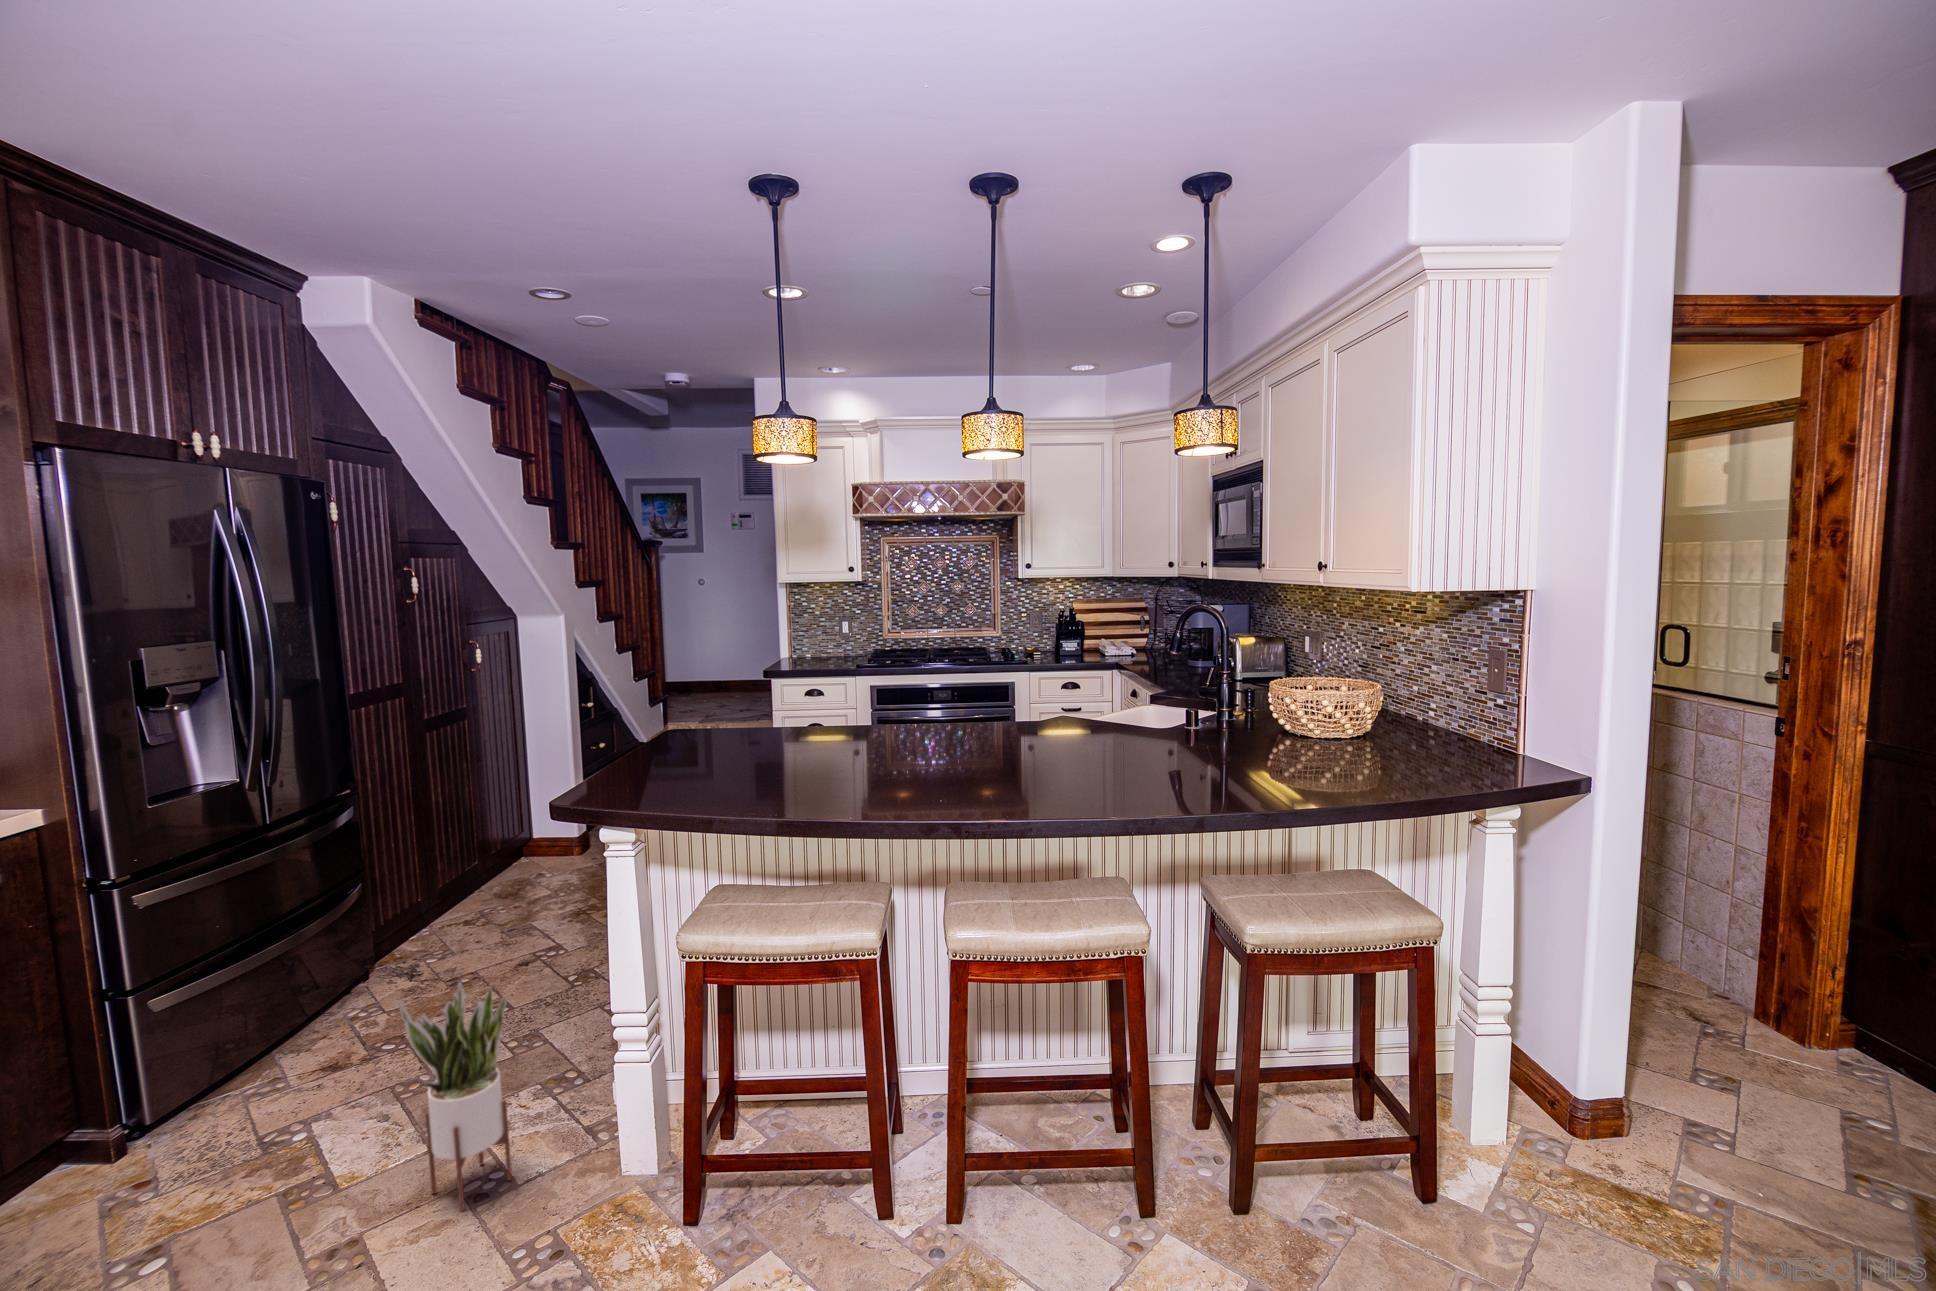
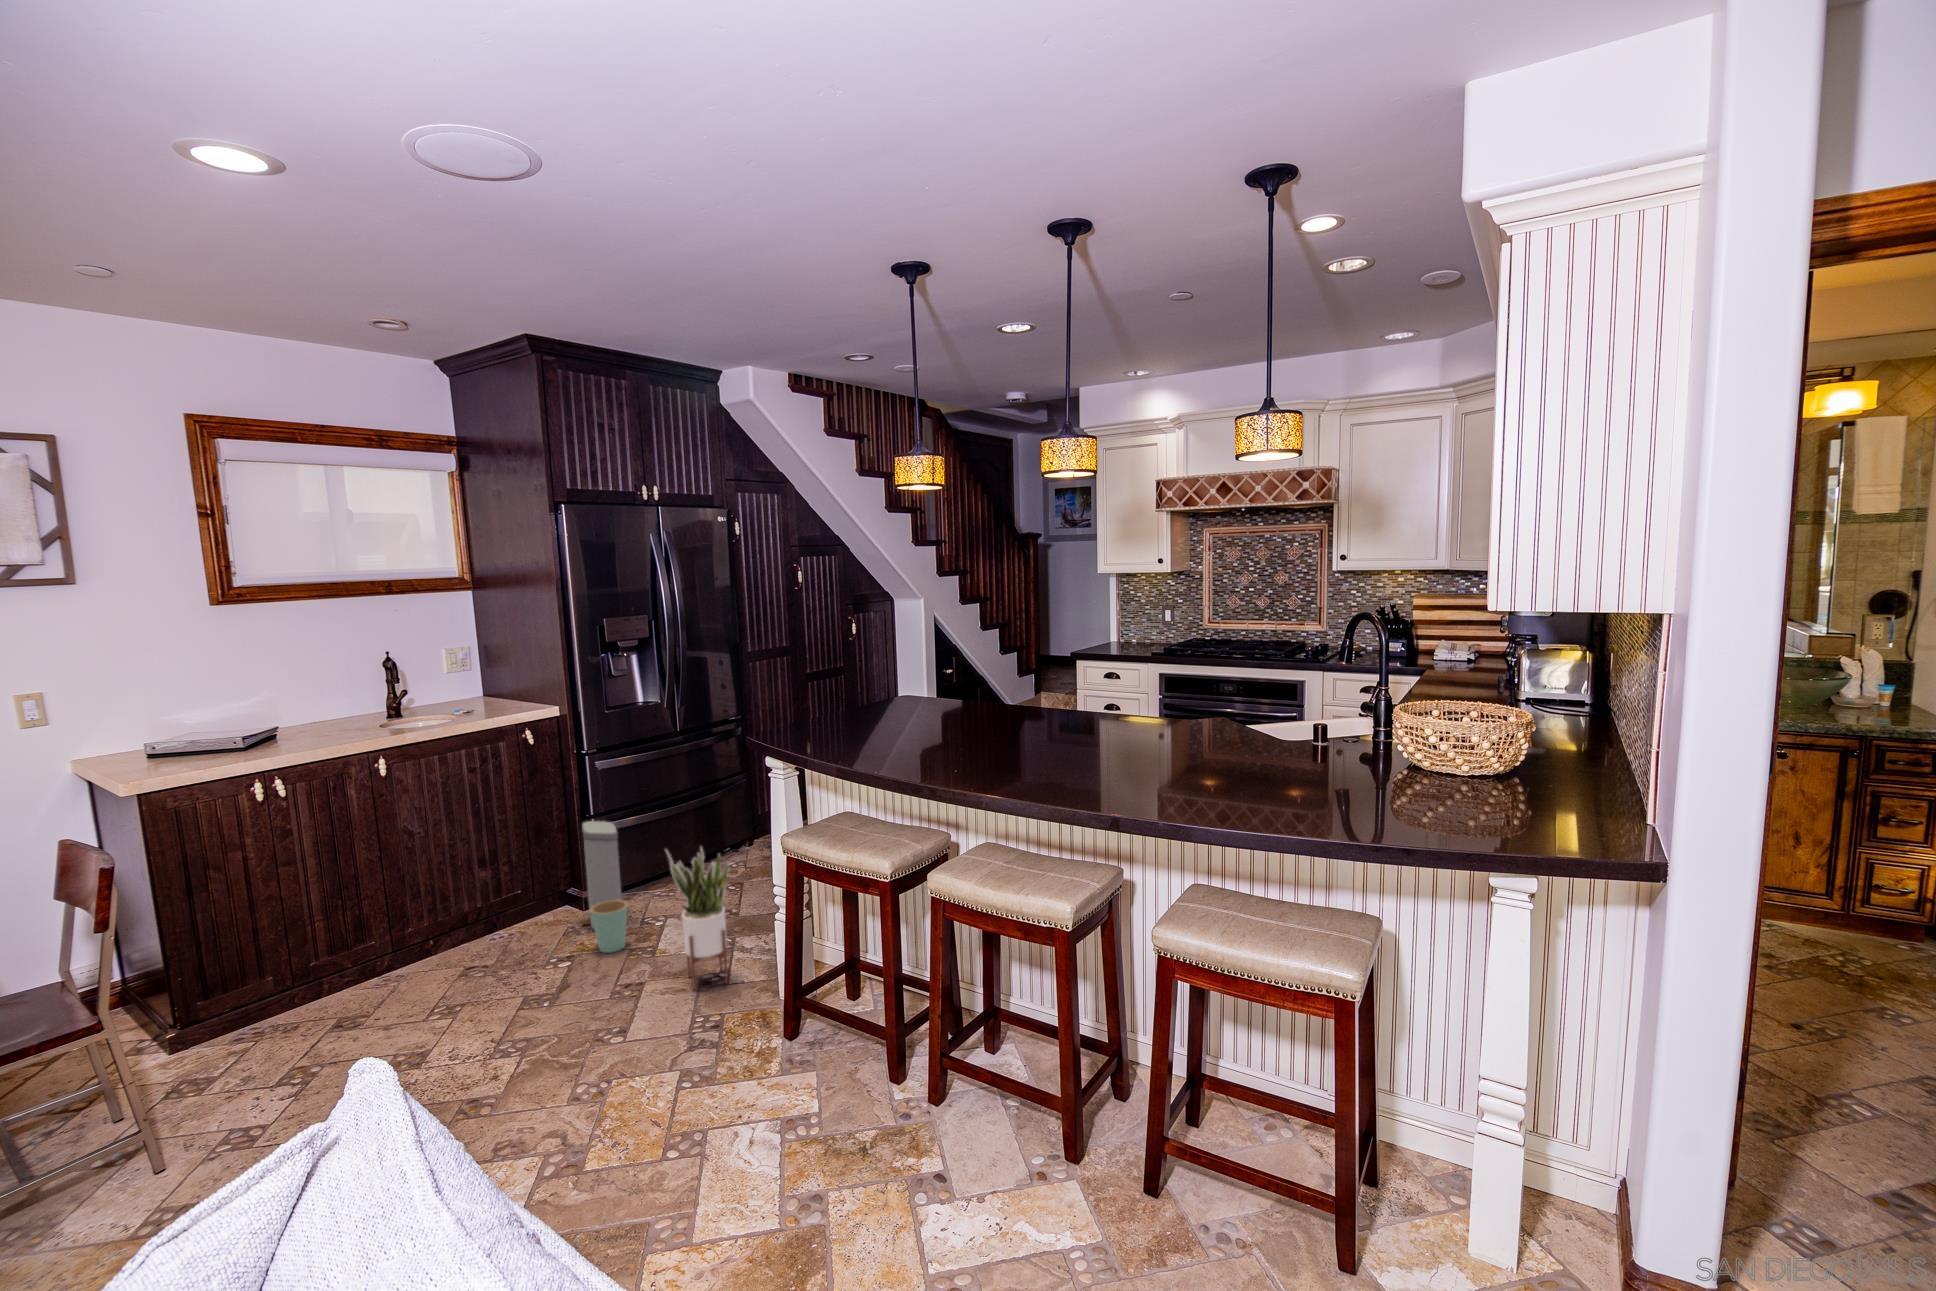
trash can: none [115,987,261,1211] -> present [582,821,628,953]

